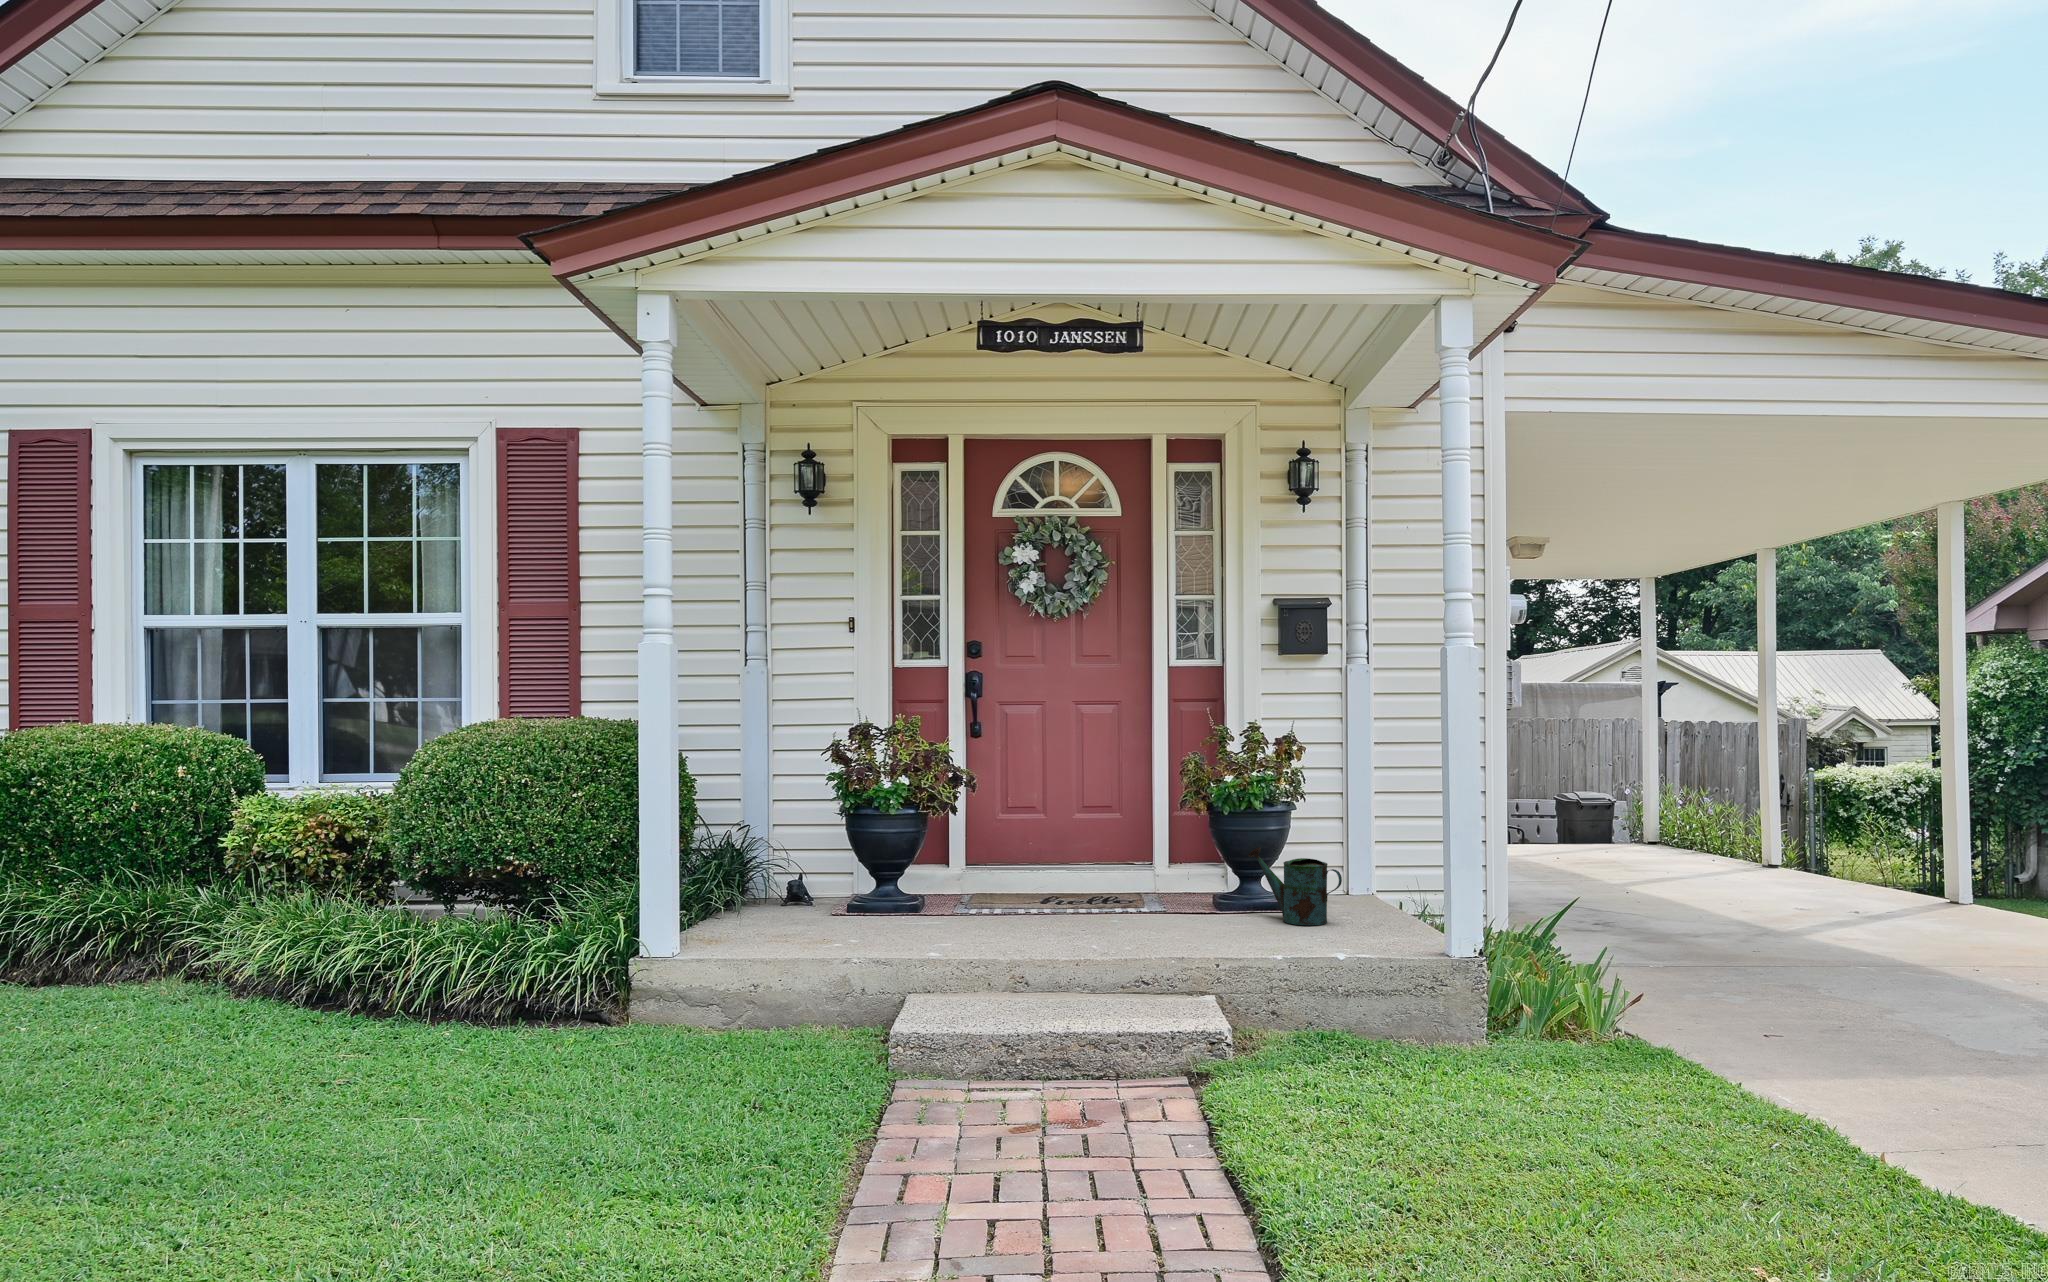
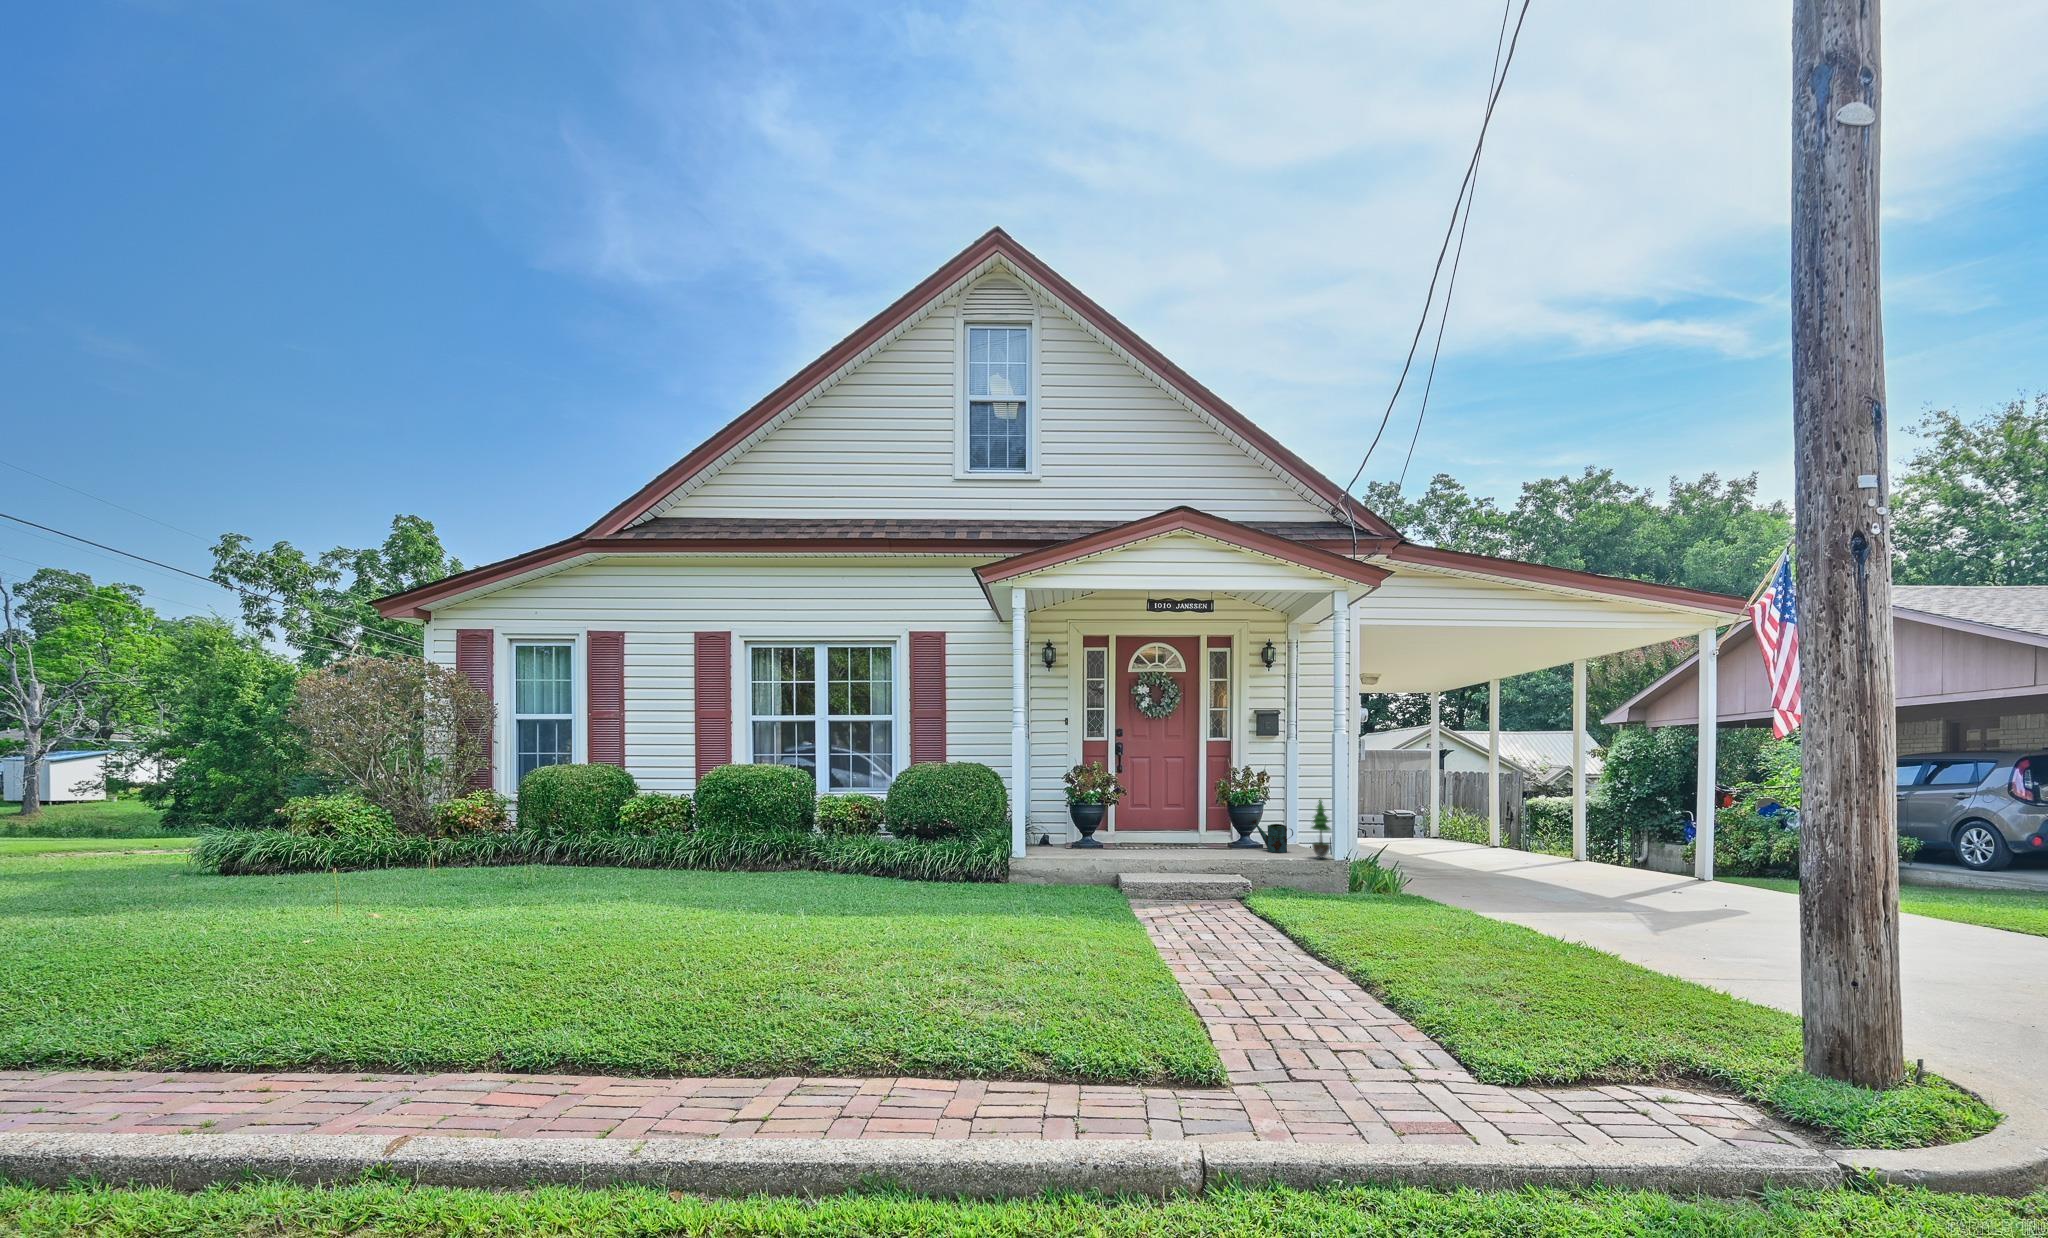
potted tree: none [1377,799,1430,943] -> present [1311,800,1331,858]

